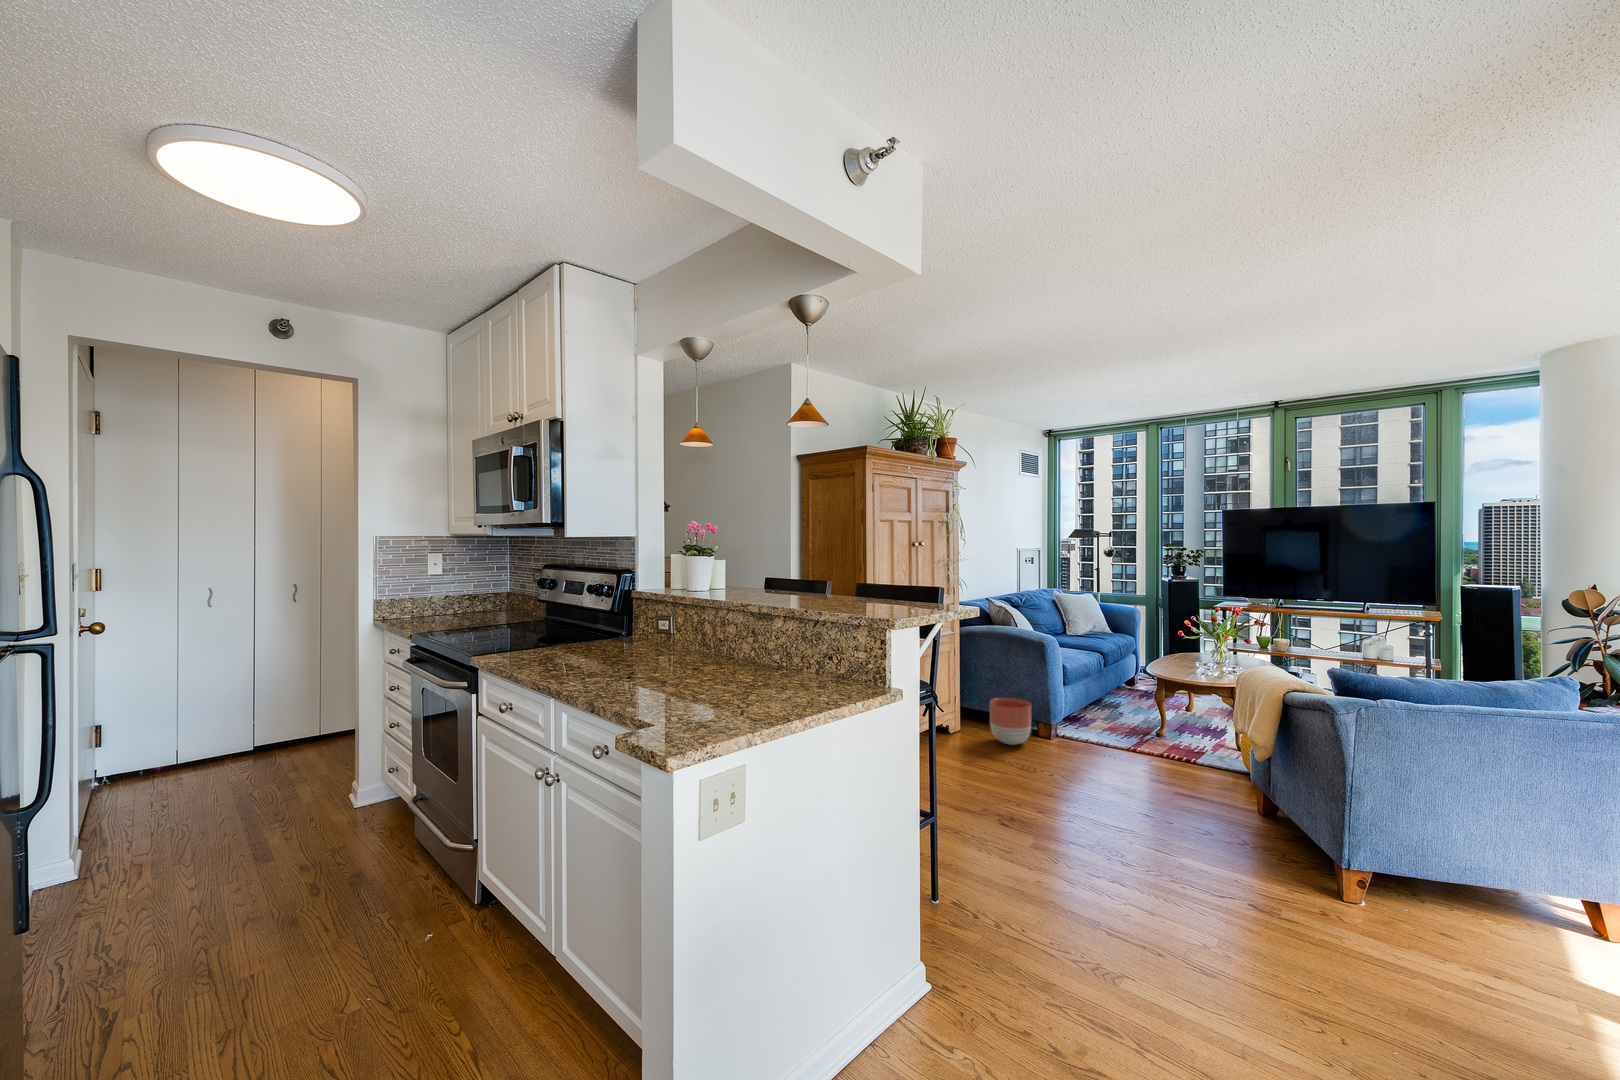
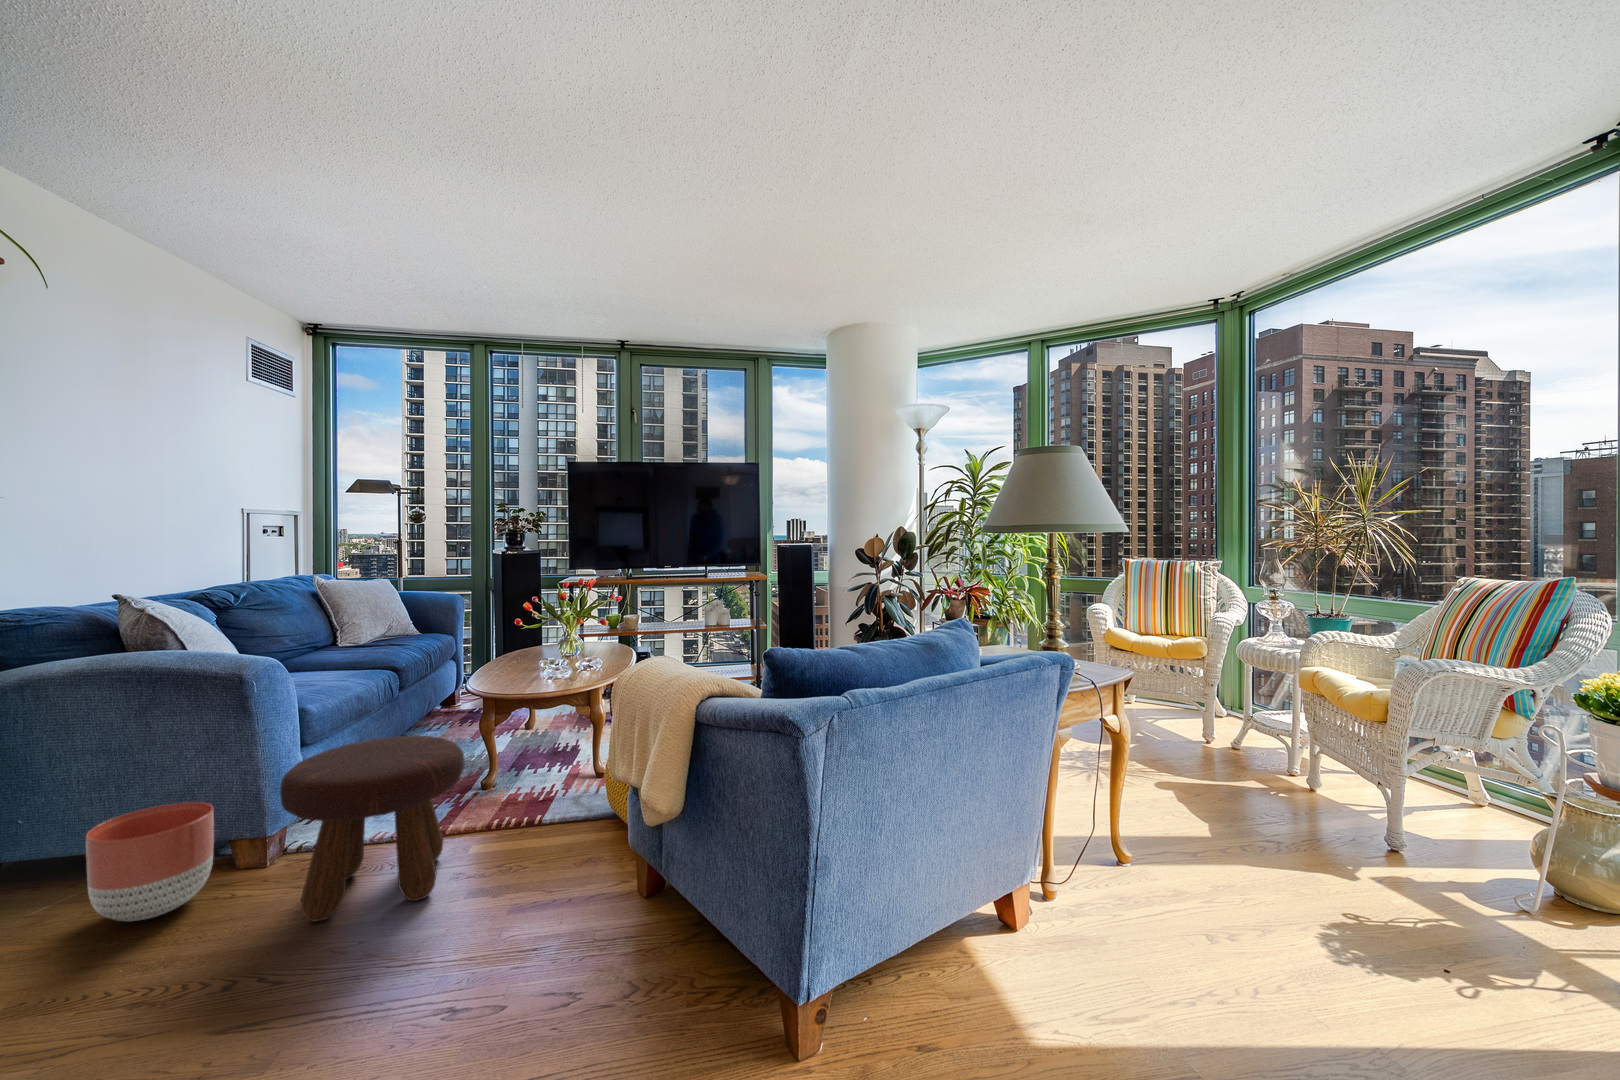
footstool: none [1061,687,1149,774] -> present [280,736,465,921]

